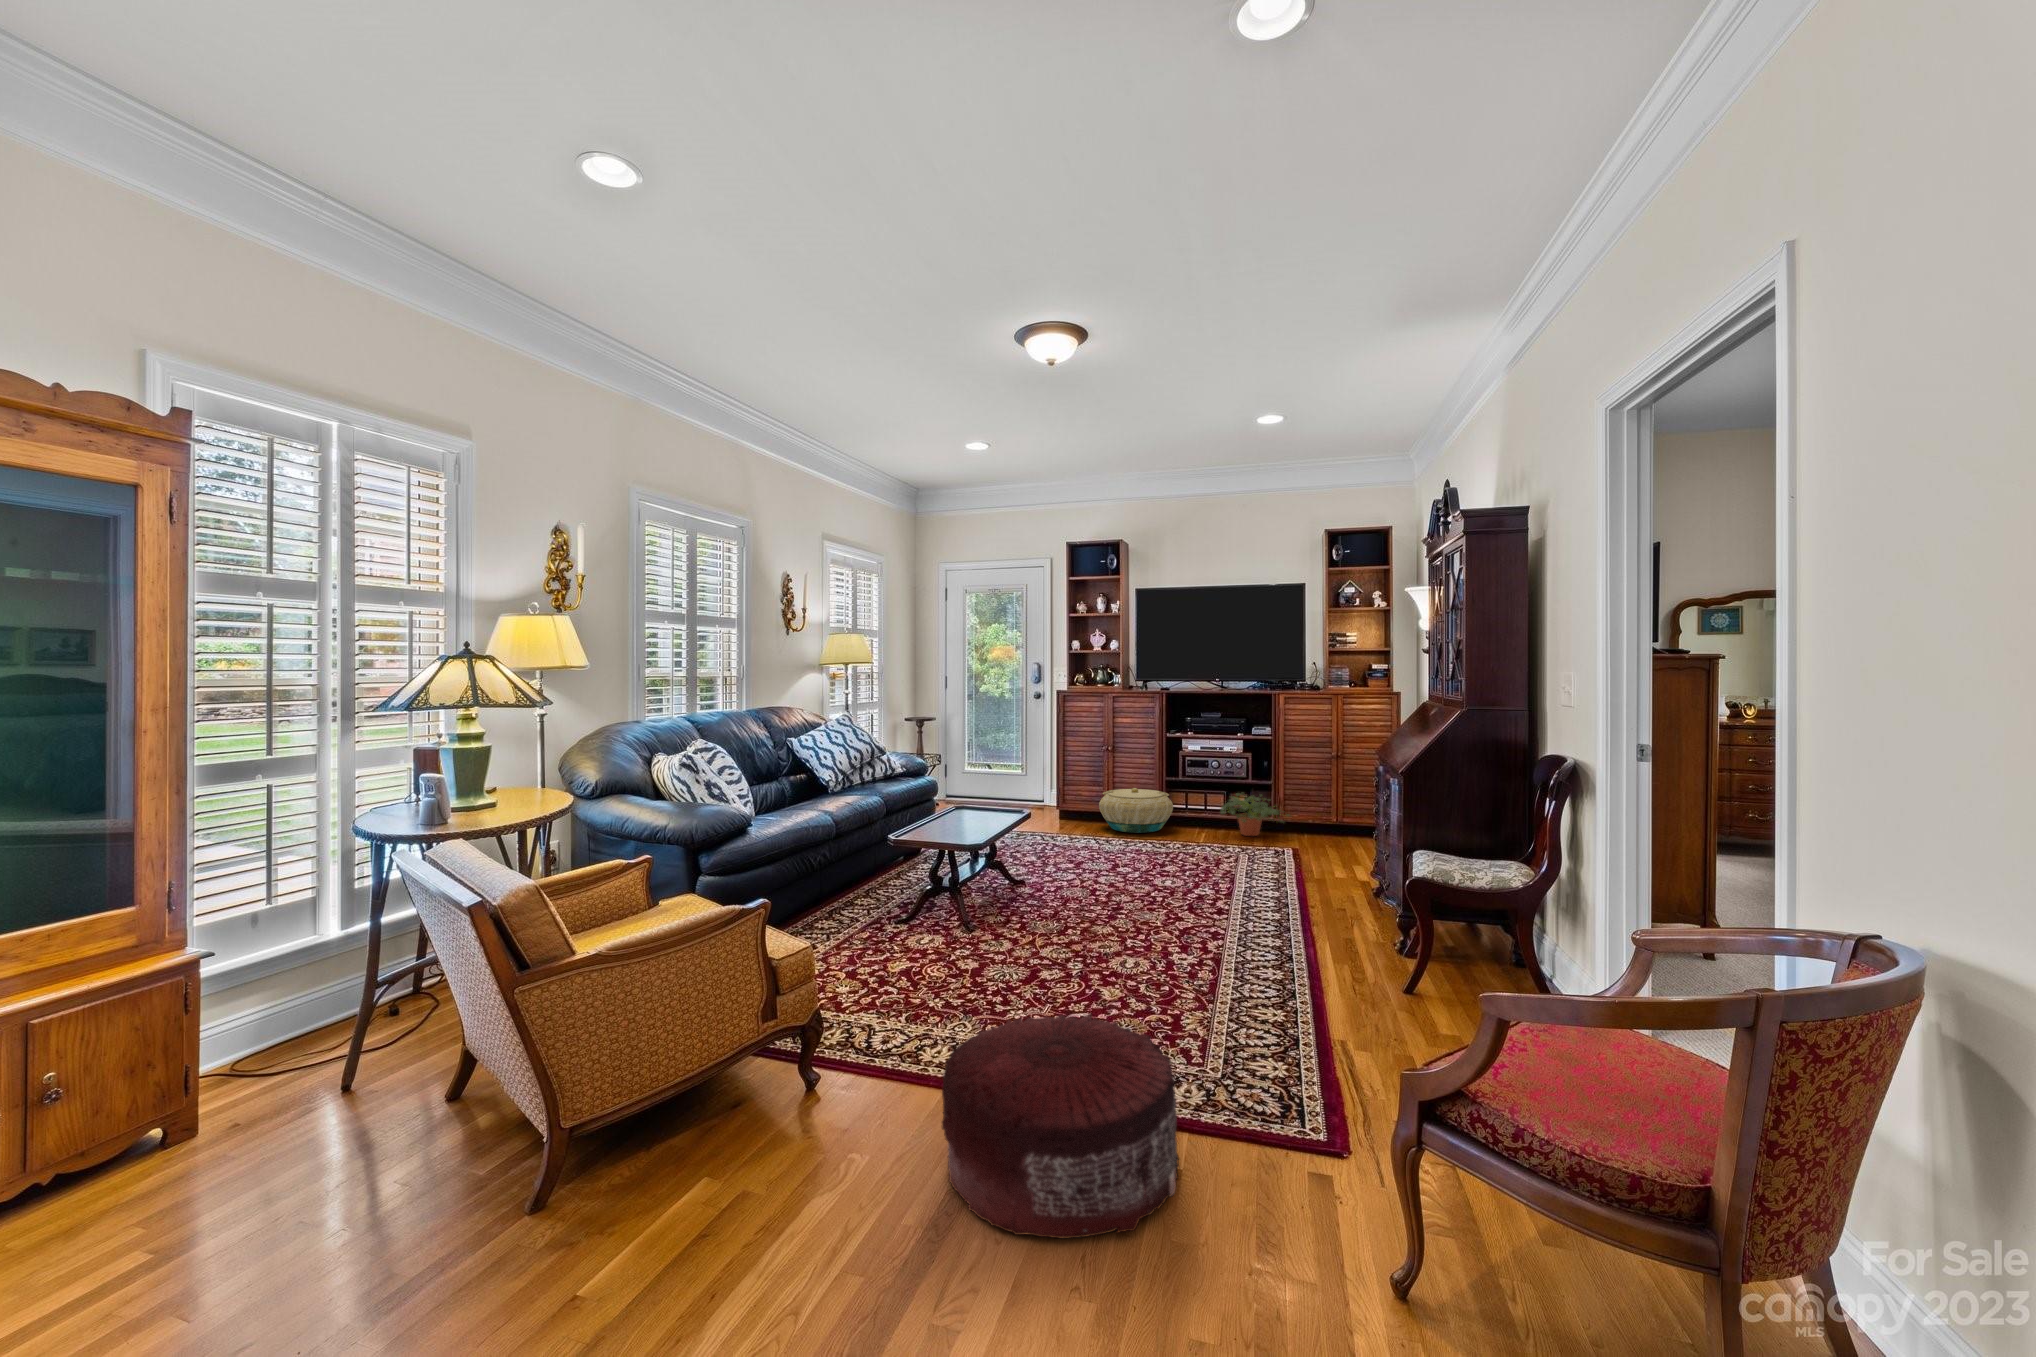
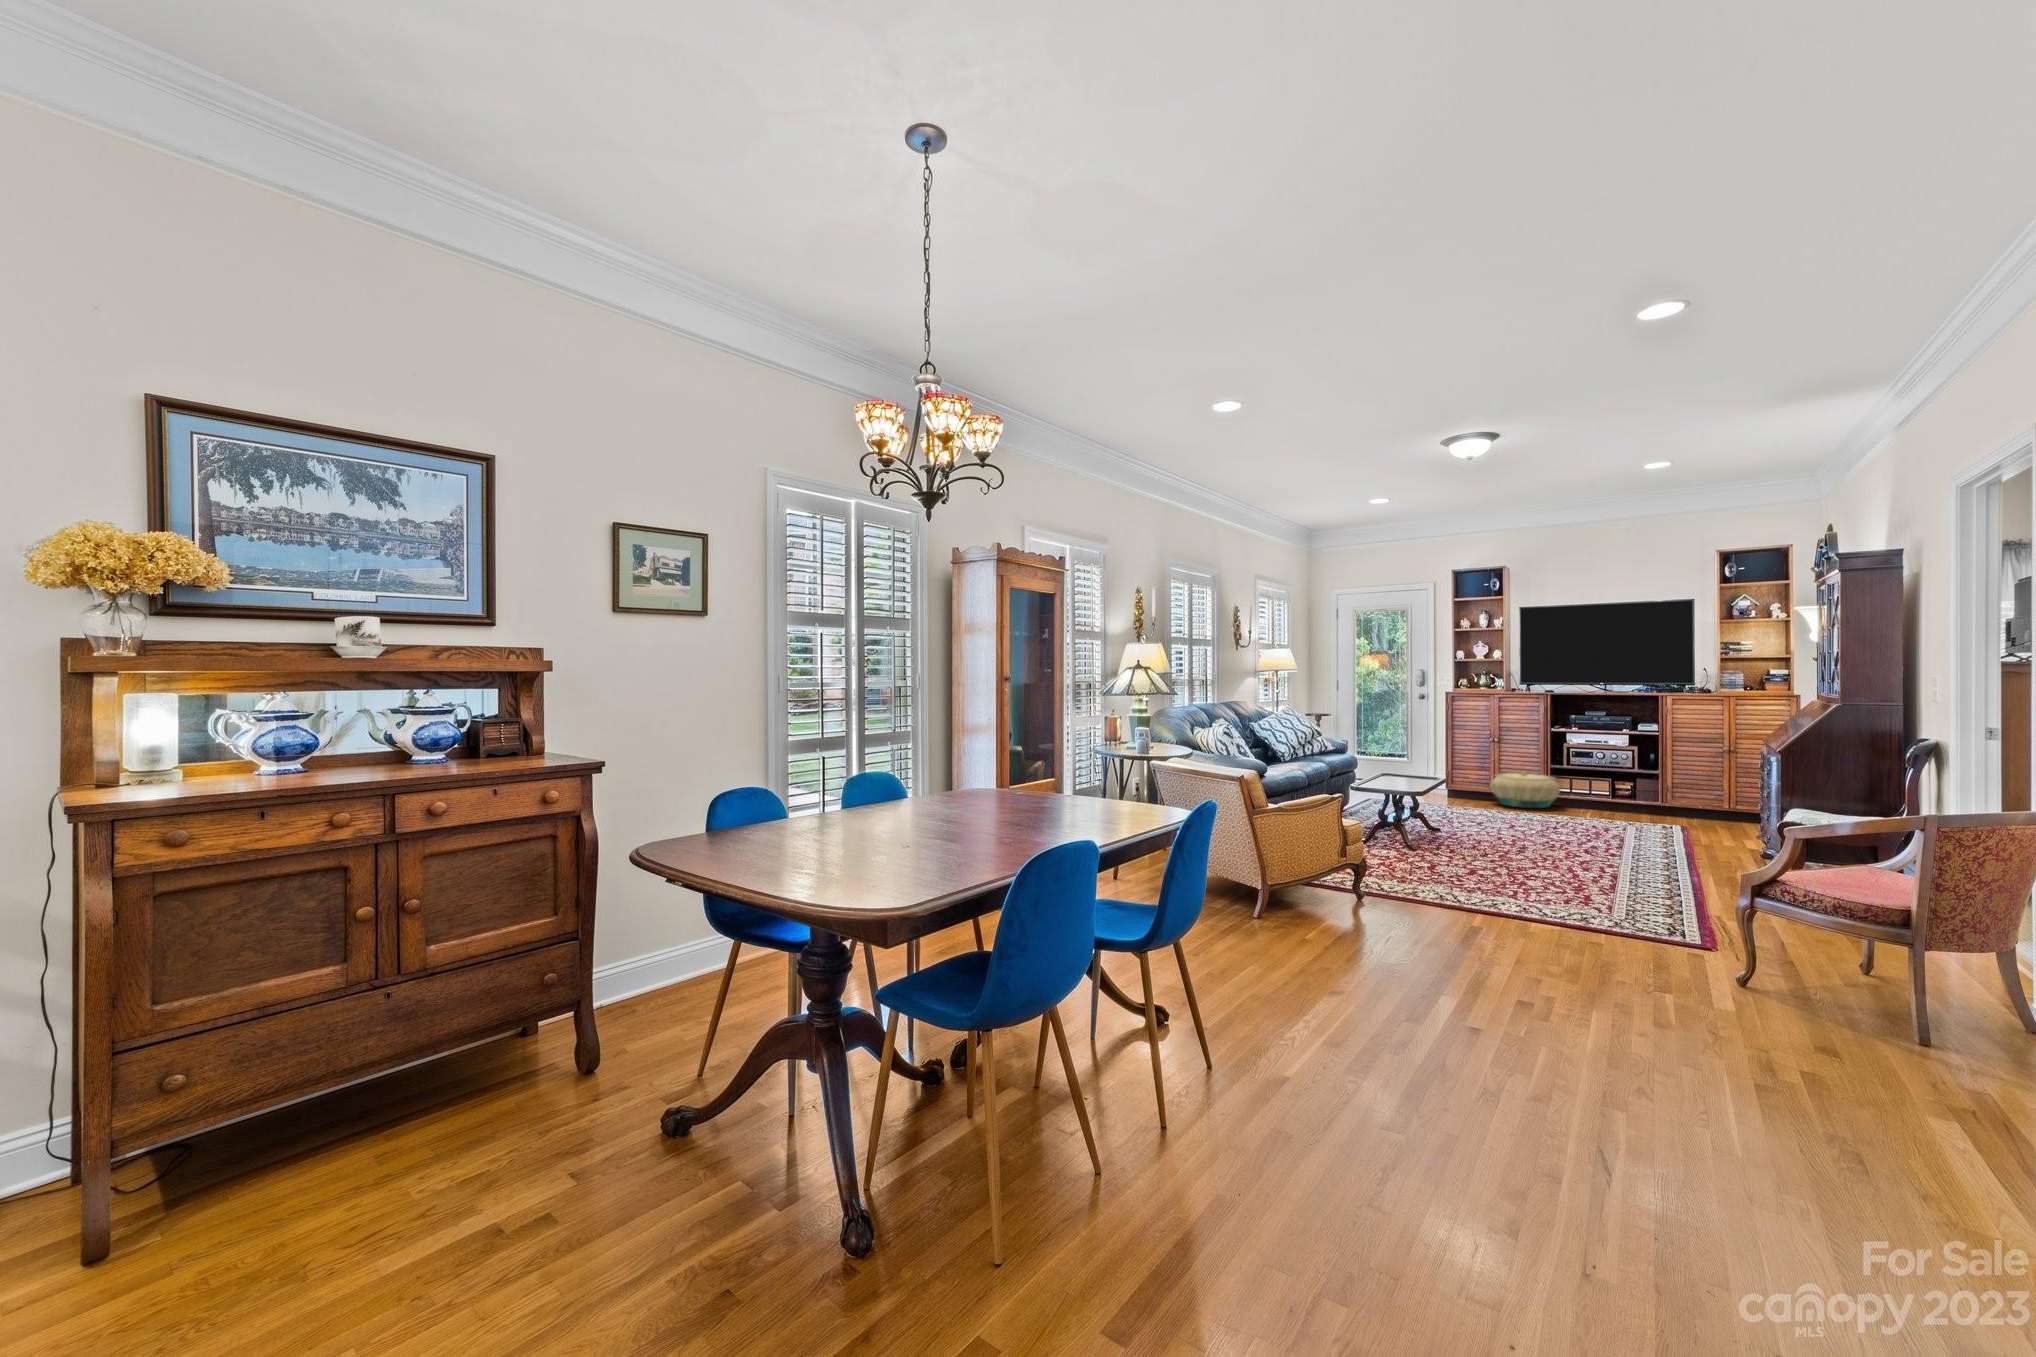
potted plant: present [1221,793,1290,836] -> none [1607,780,1680,816]
pouf: present [942,1014,1179,1239] -> none [1462,865,1607,955]

